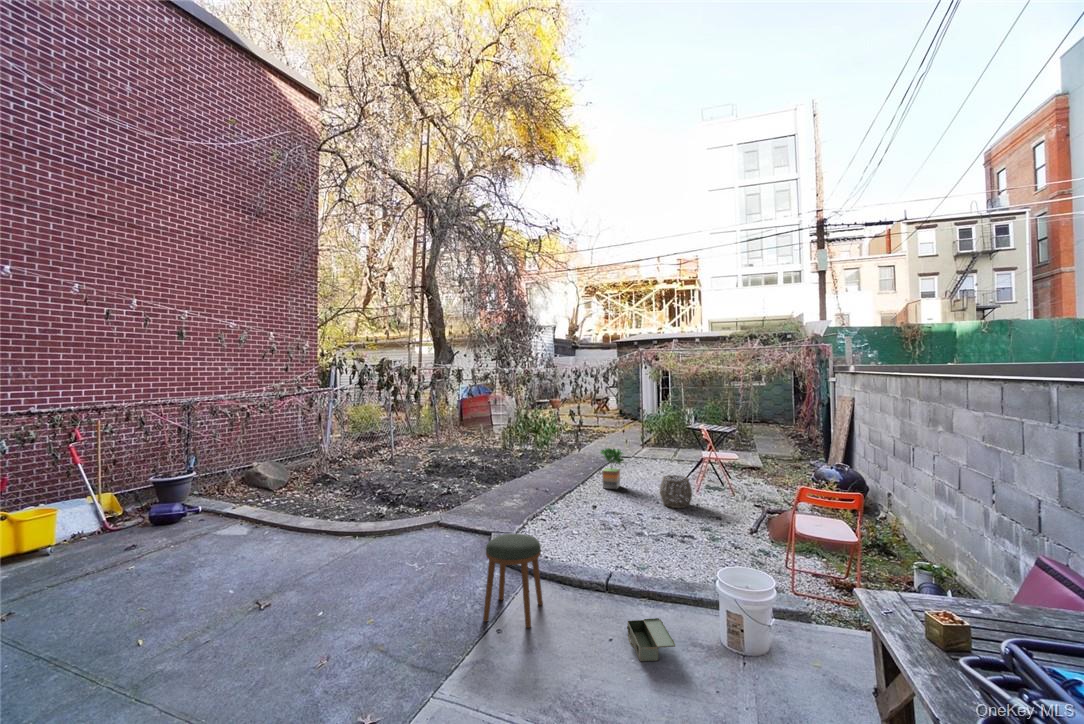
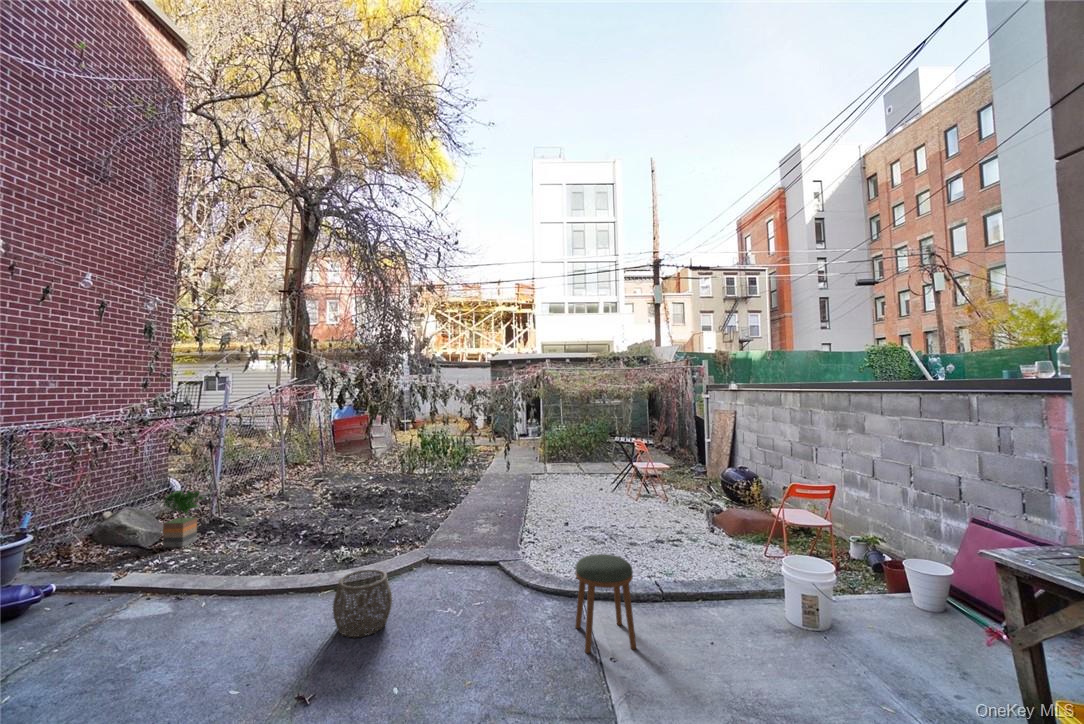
potted tree: present [601,448,624,489] -> present [163,491,204,547]
woven basket: present [660,475,692,508] -> present [333,569,392,638]
toolbox: present [627,618,675,661] -> none [719,614,778,655]

